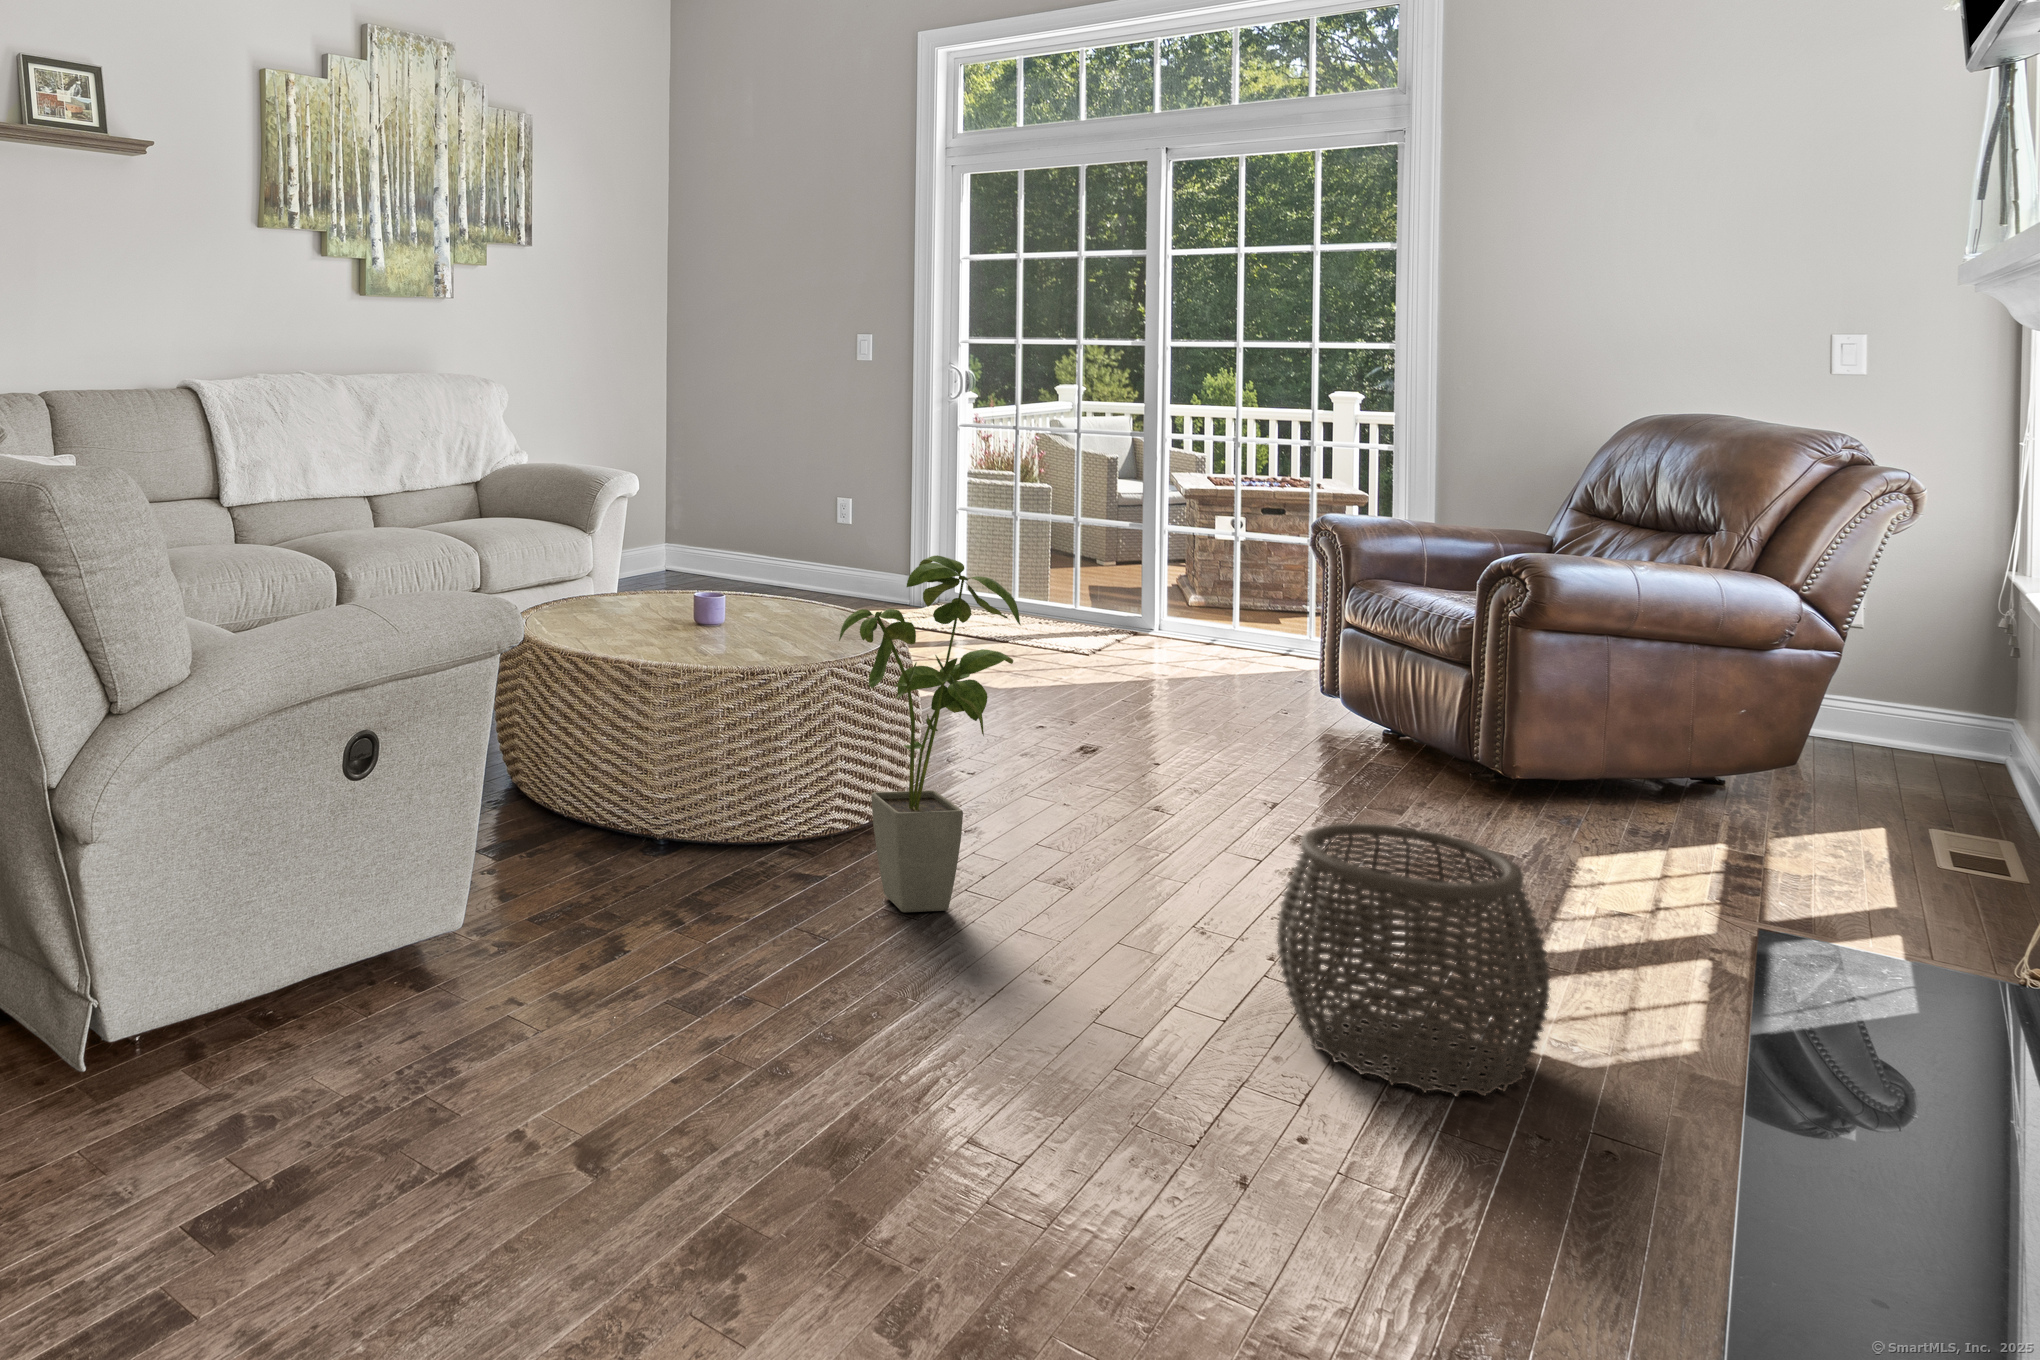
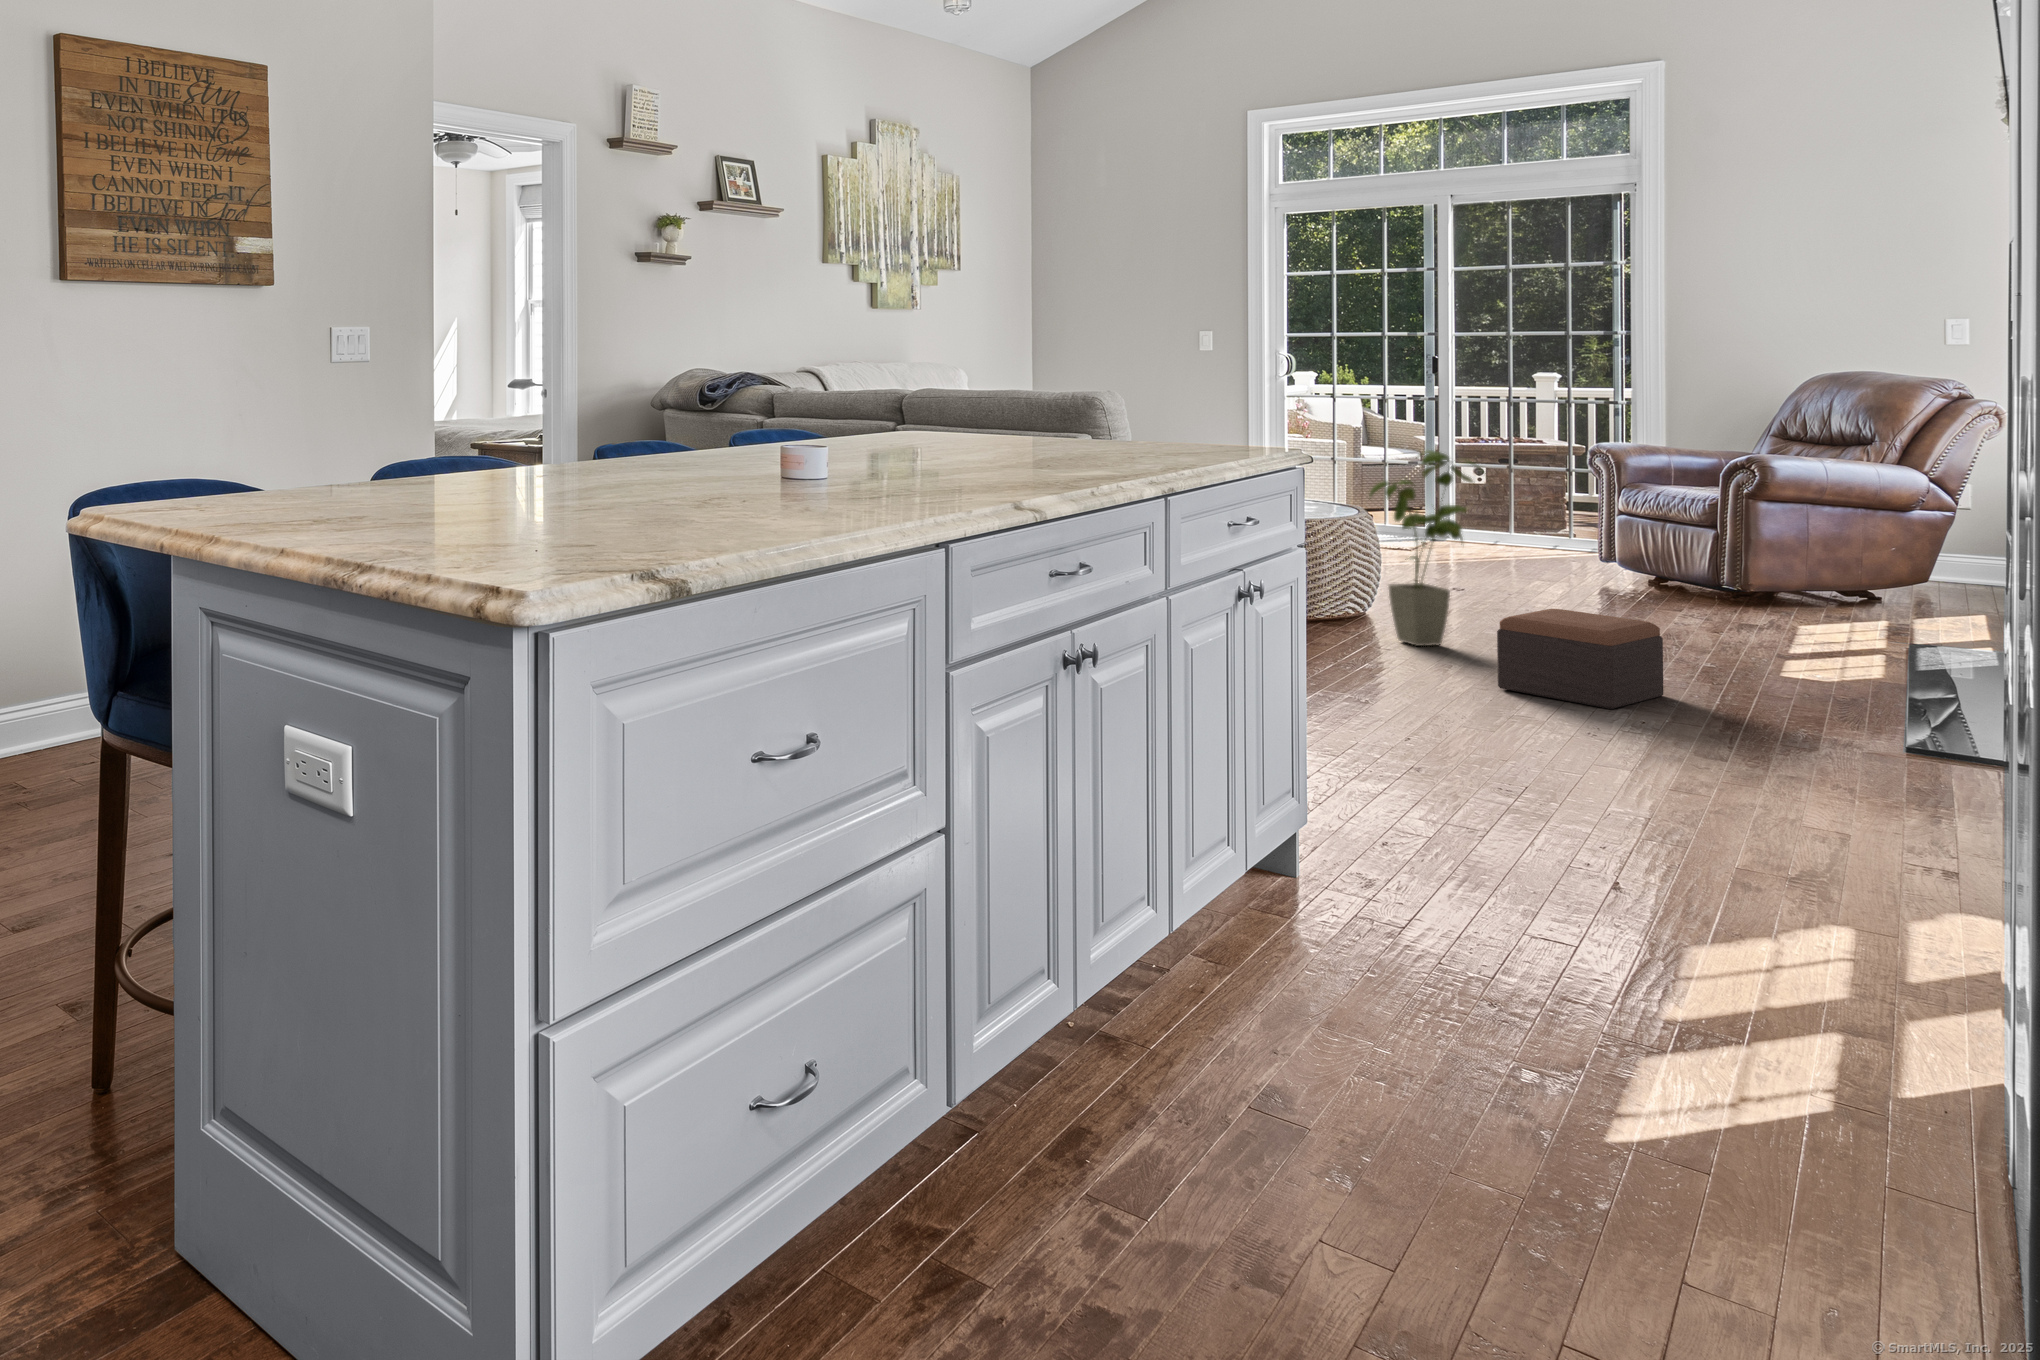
woven basket: present [1277,823,1550,1096] -> none [1657,575,1810,692]
footstool: none [941,895,1252,1169] -> present [1497,609,1663,709]

